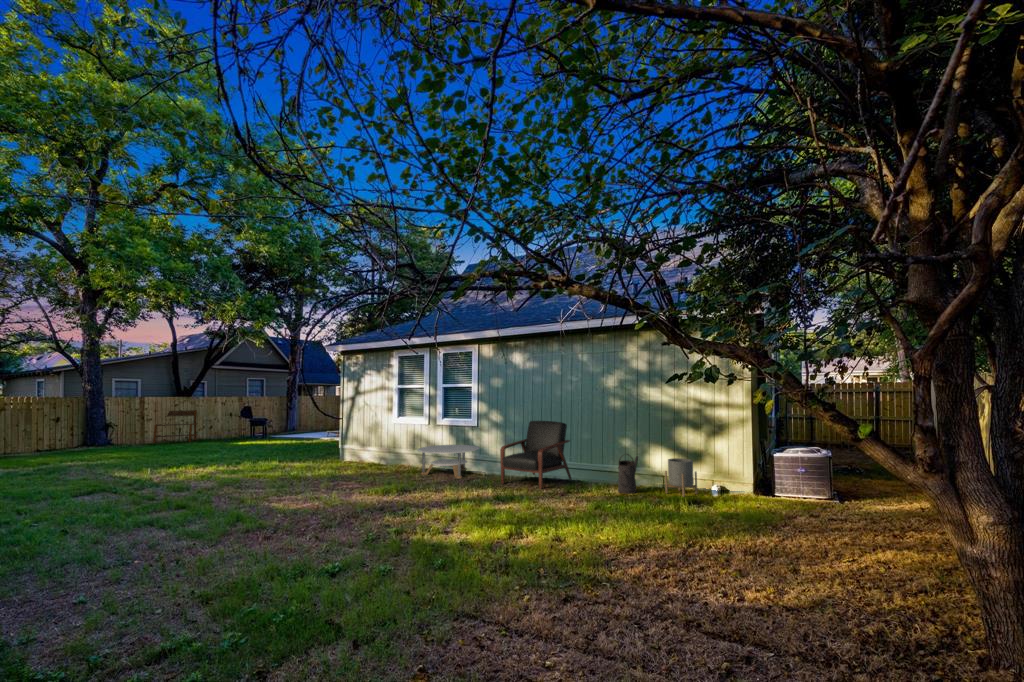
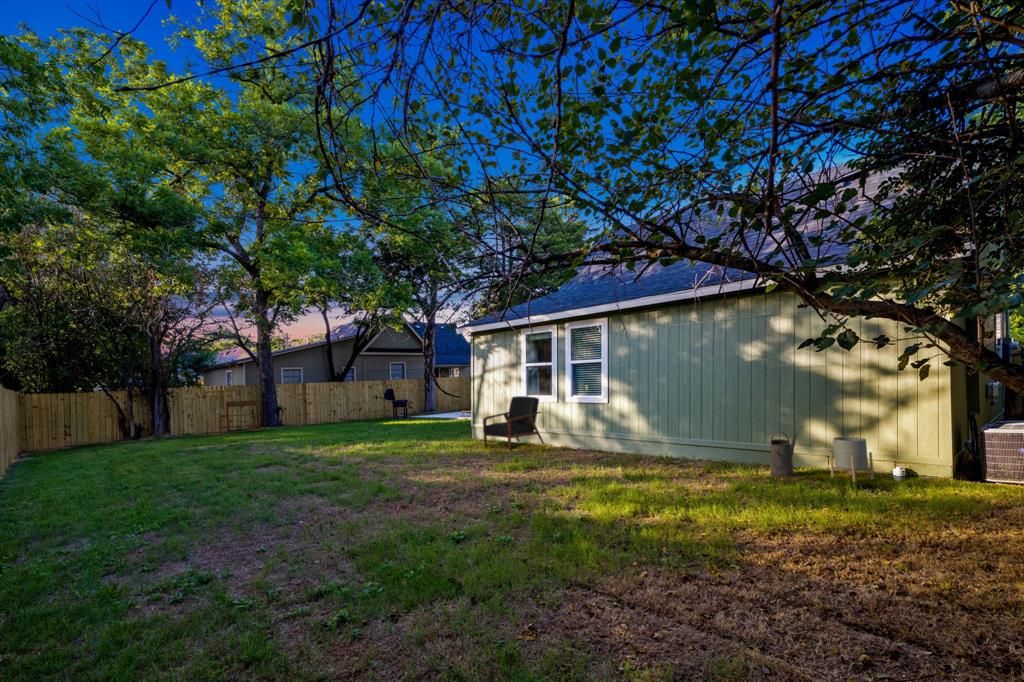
bench: present [153,410,197,443] -> present [219,400,260,434]
chair: present [500,421,571,489] -> present [483,396,544,450]
round table: present [418,445,479,478] -> none [548,424,613,459]

